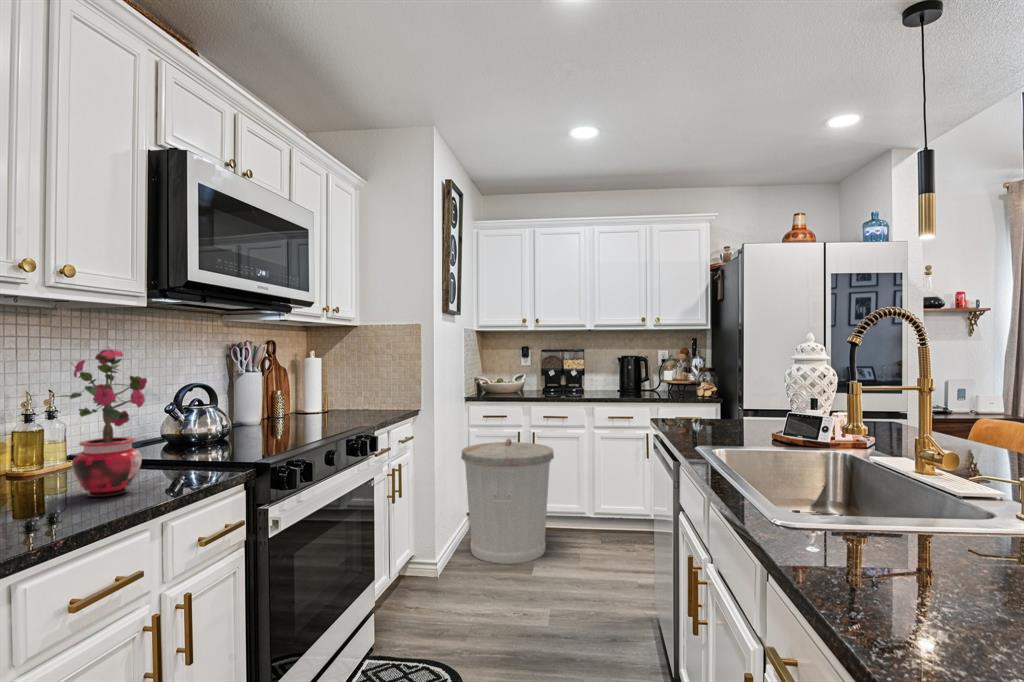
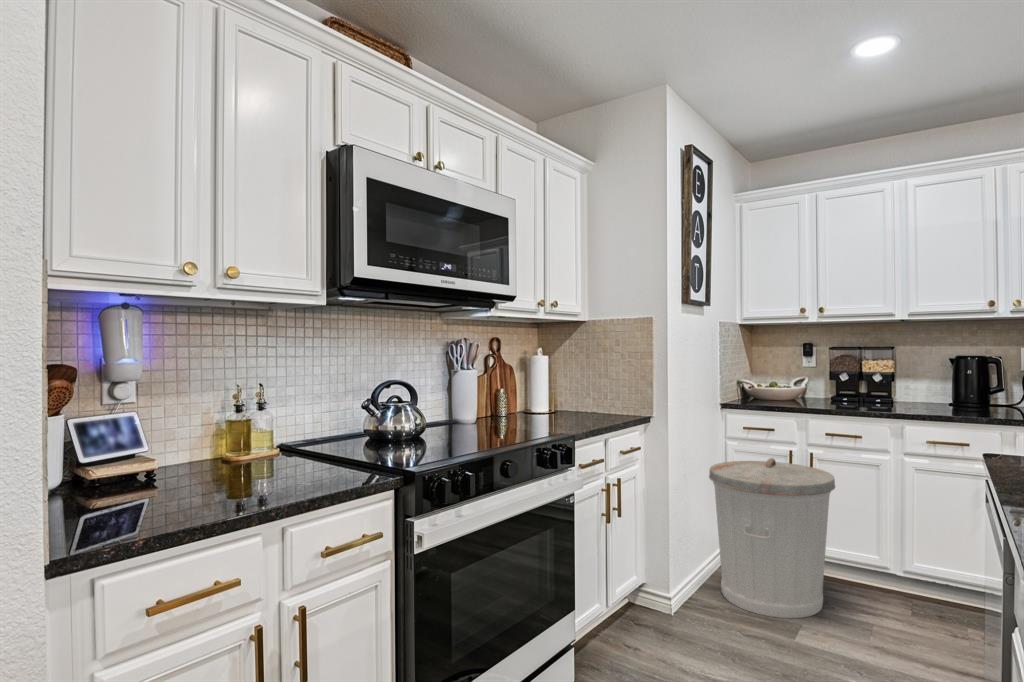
potted plant: present [56,347,147,497] -> none [207,345,296,492]

